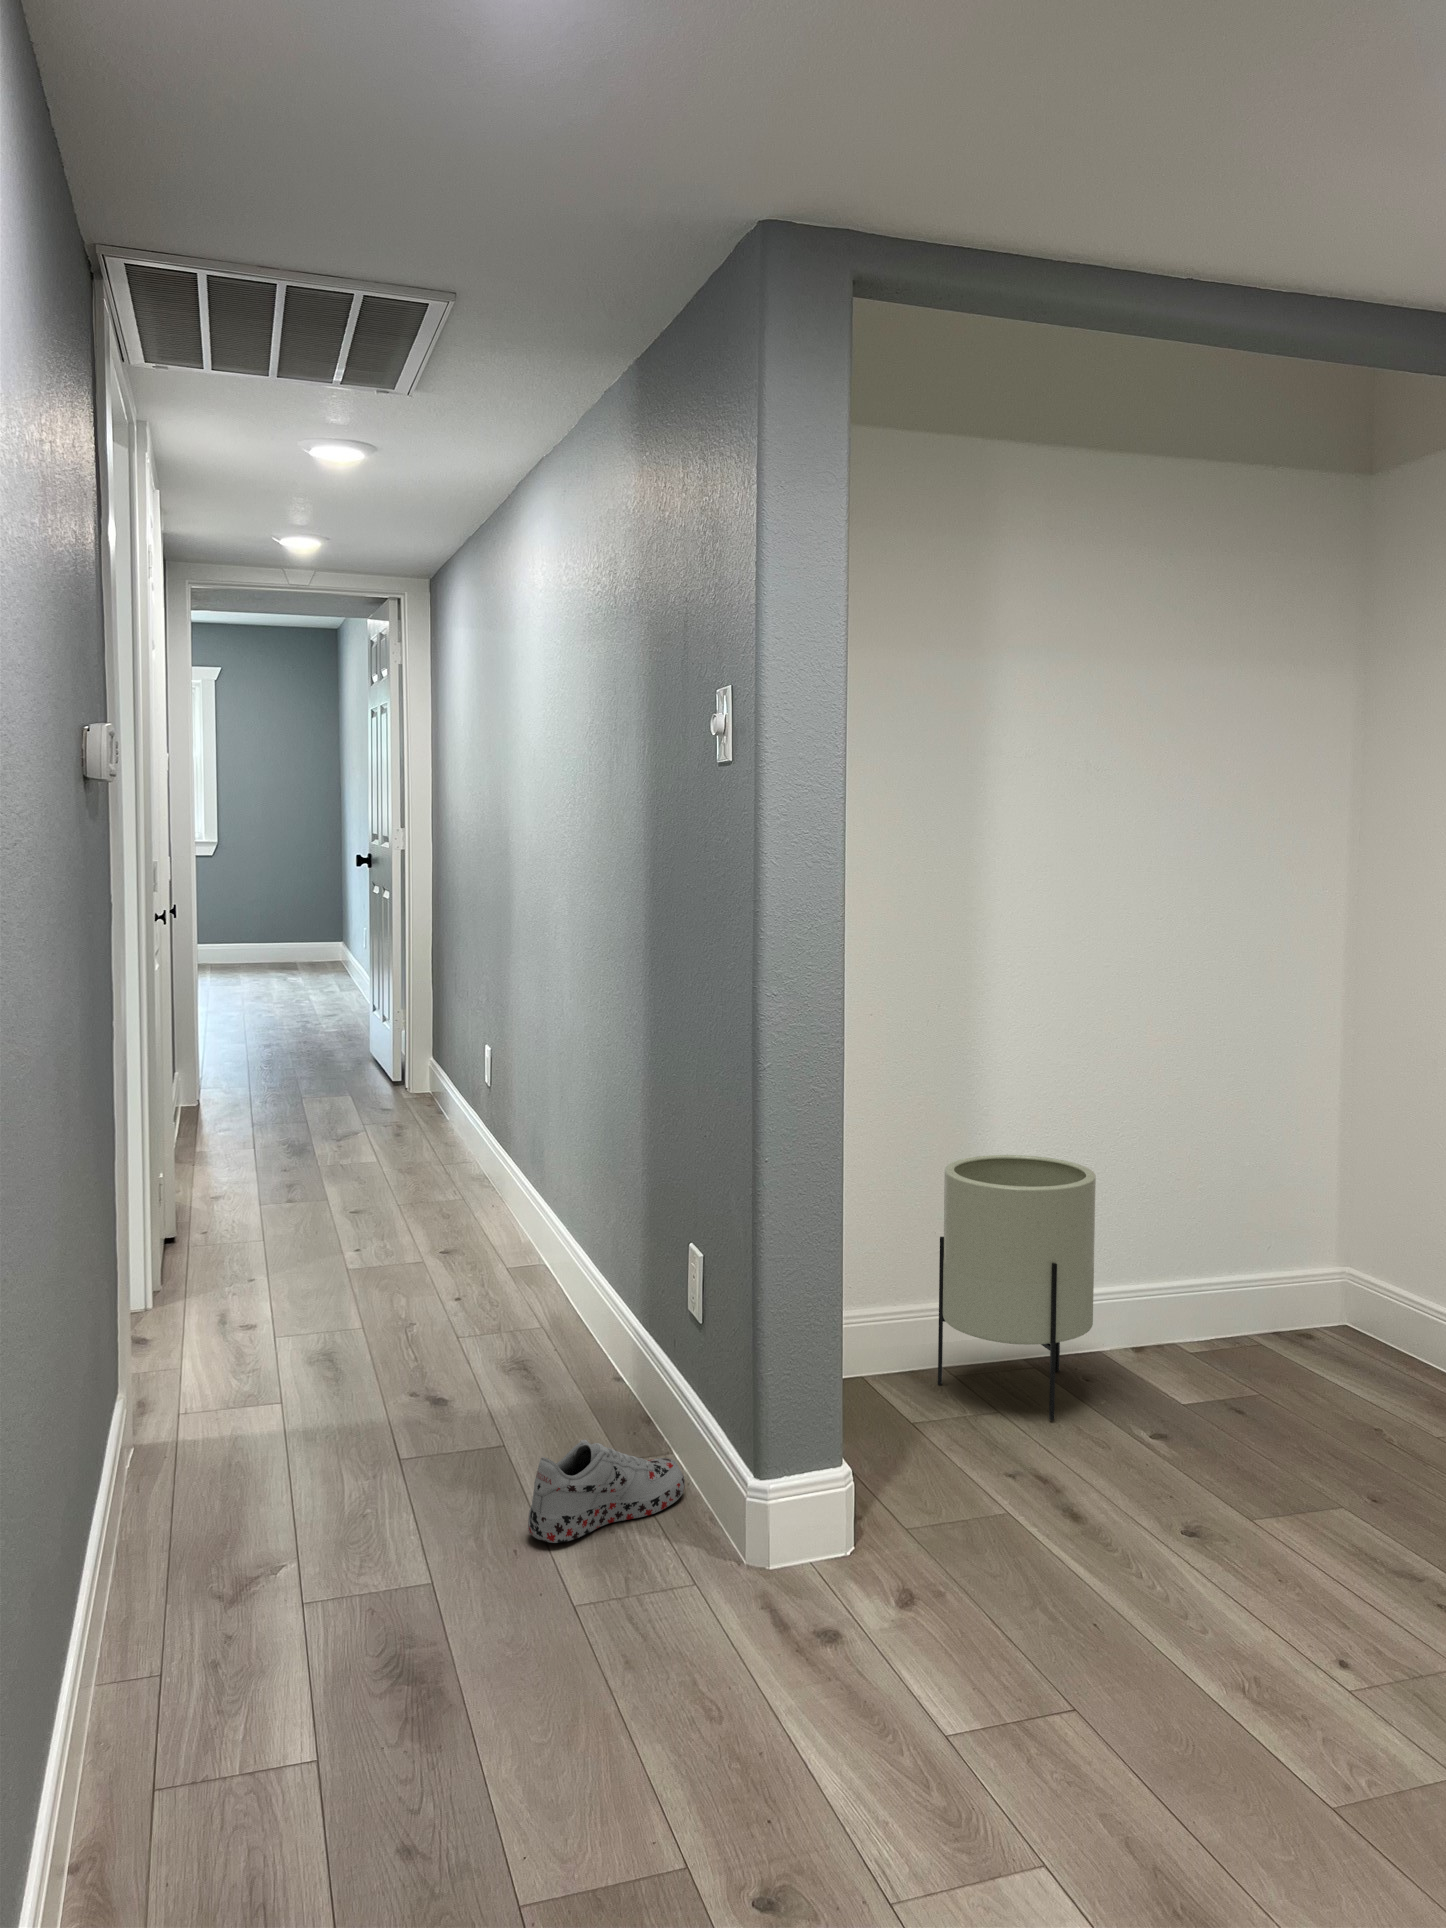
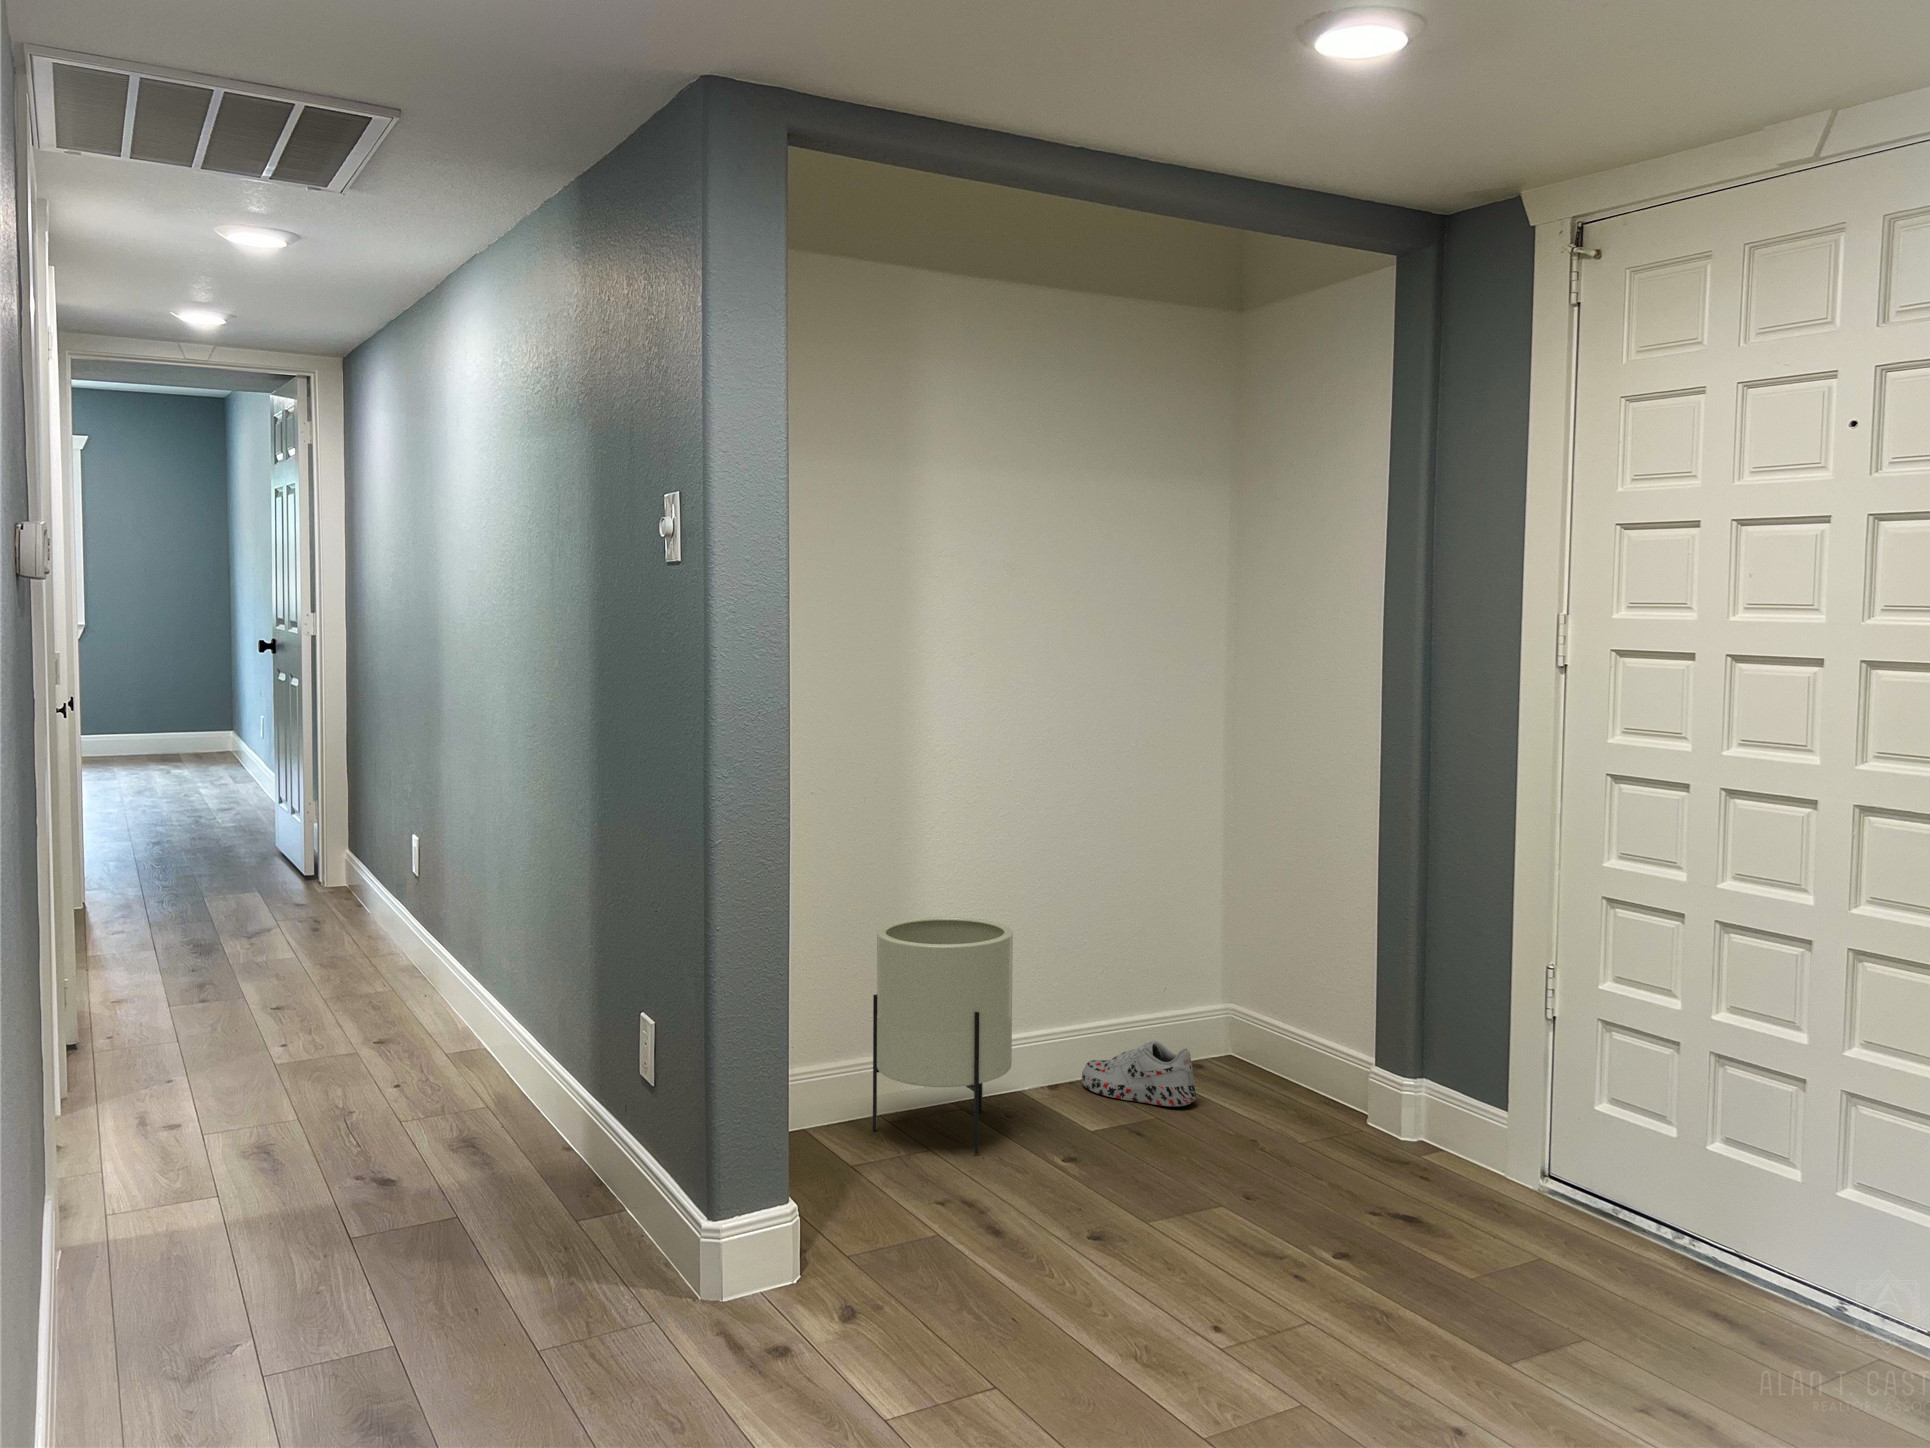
shoe: present [528,1440,685,1543] -> present [1082,1040,1196,1106]

